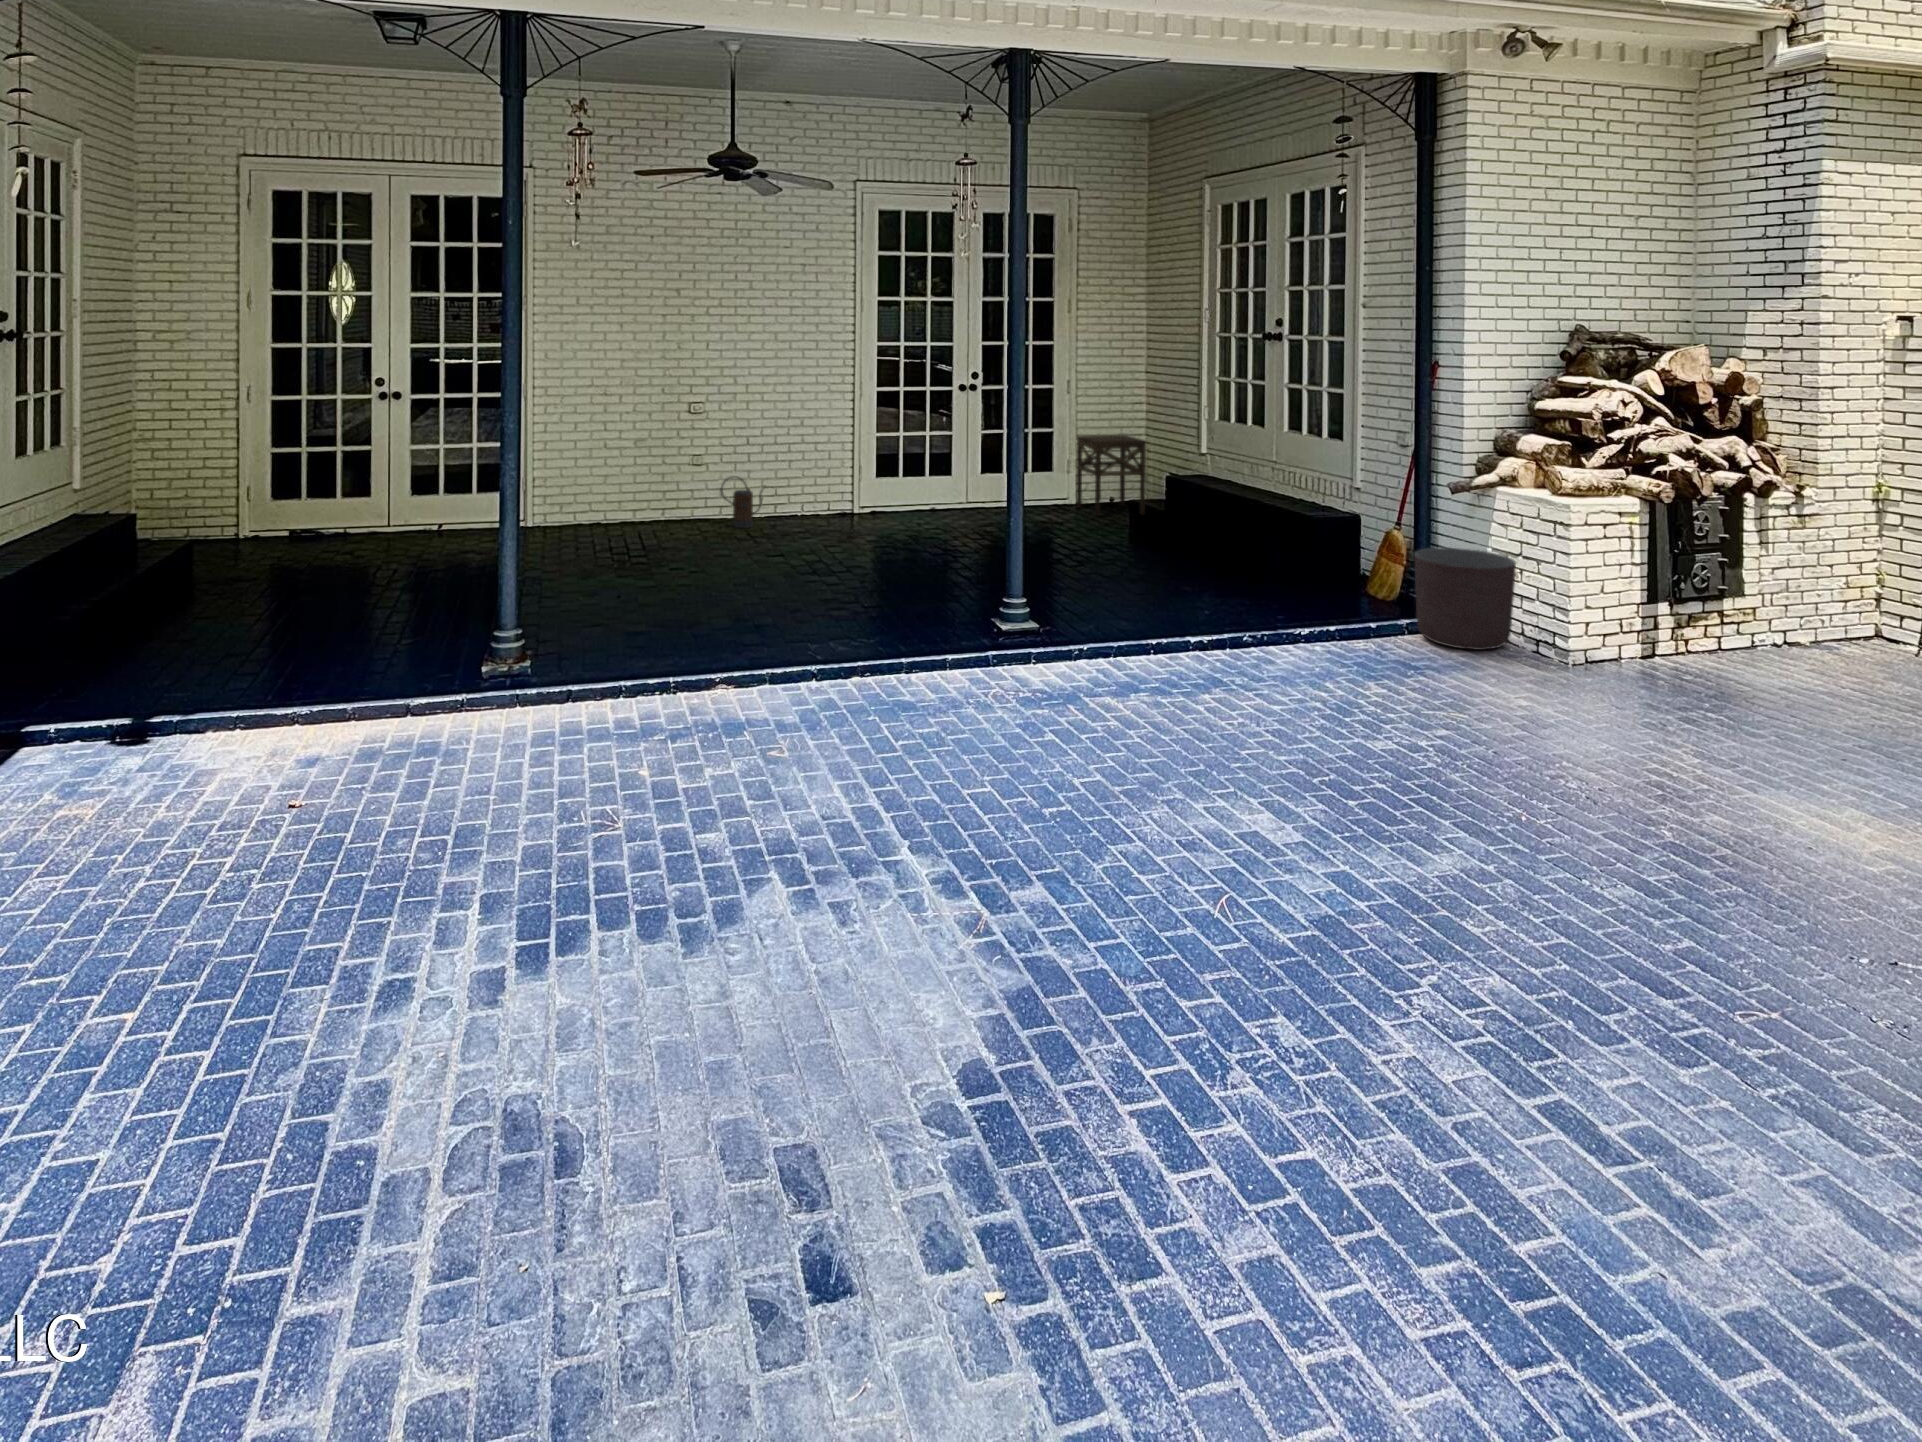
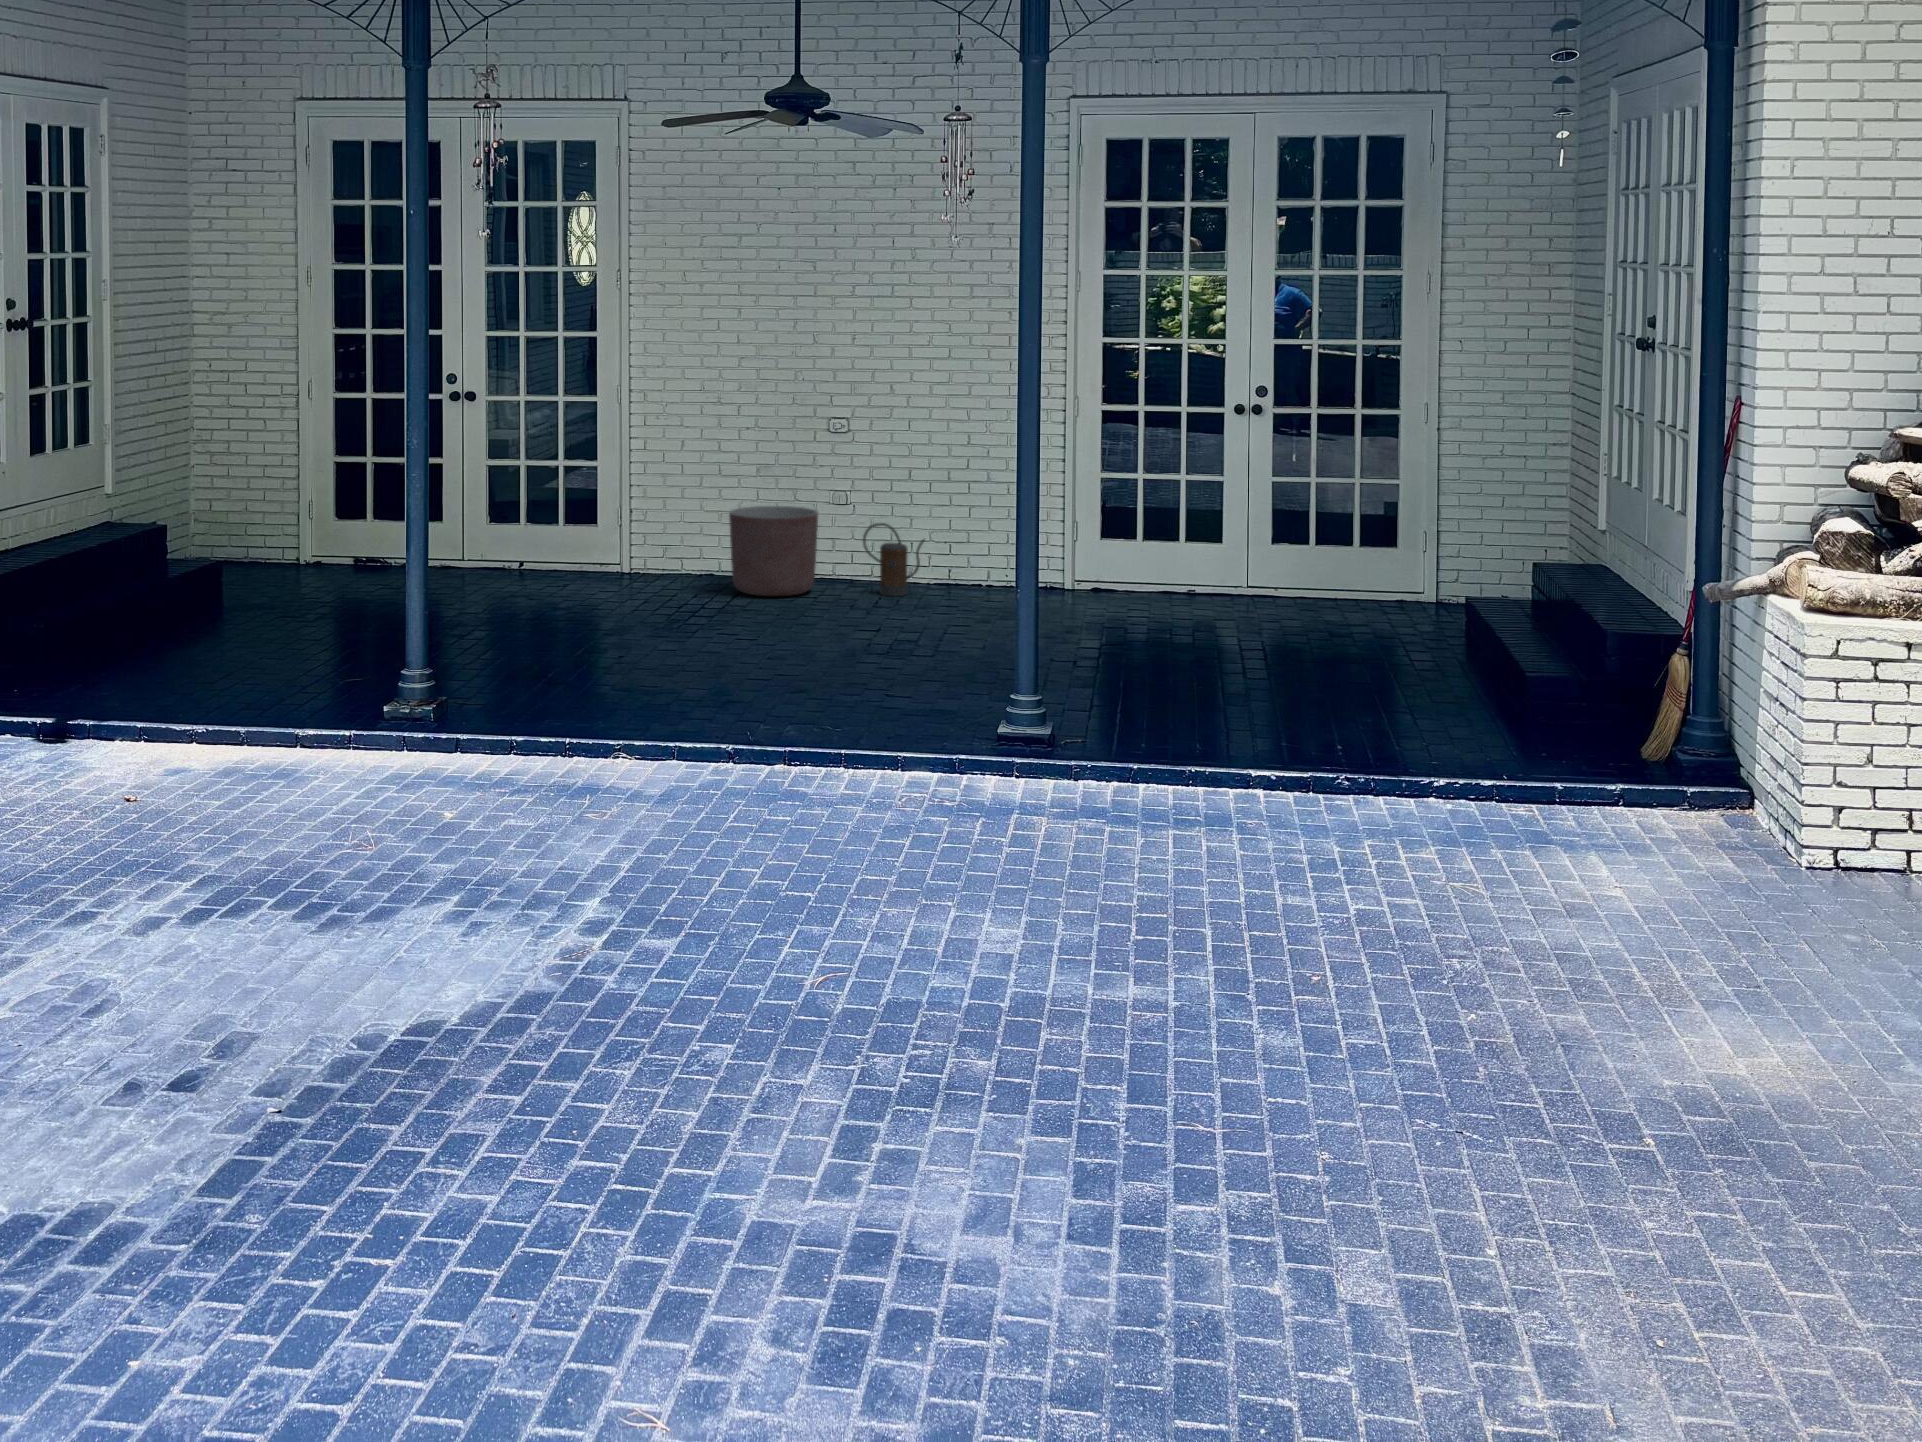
side table: present [1076,435,1146,516] -> none [1429,490,1526,622]
planter: present [1414,548,1516,650] -> present [729,506,818,596]

